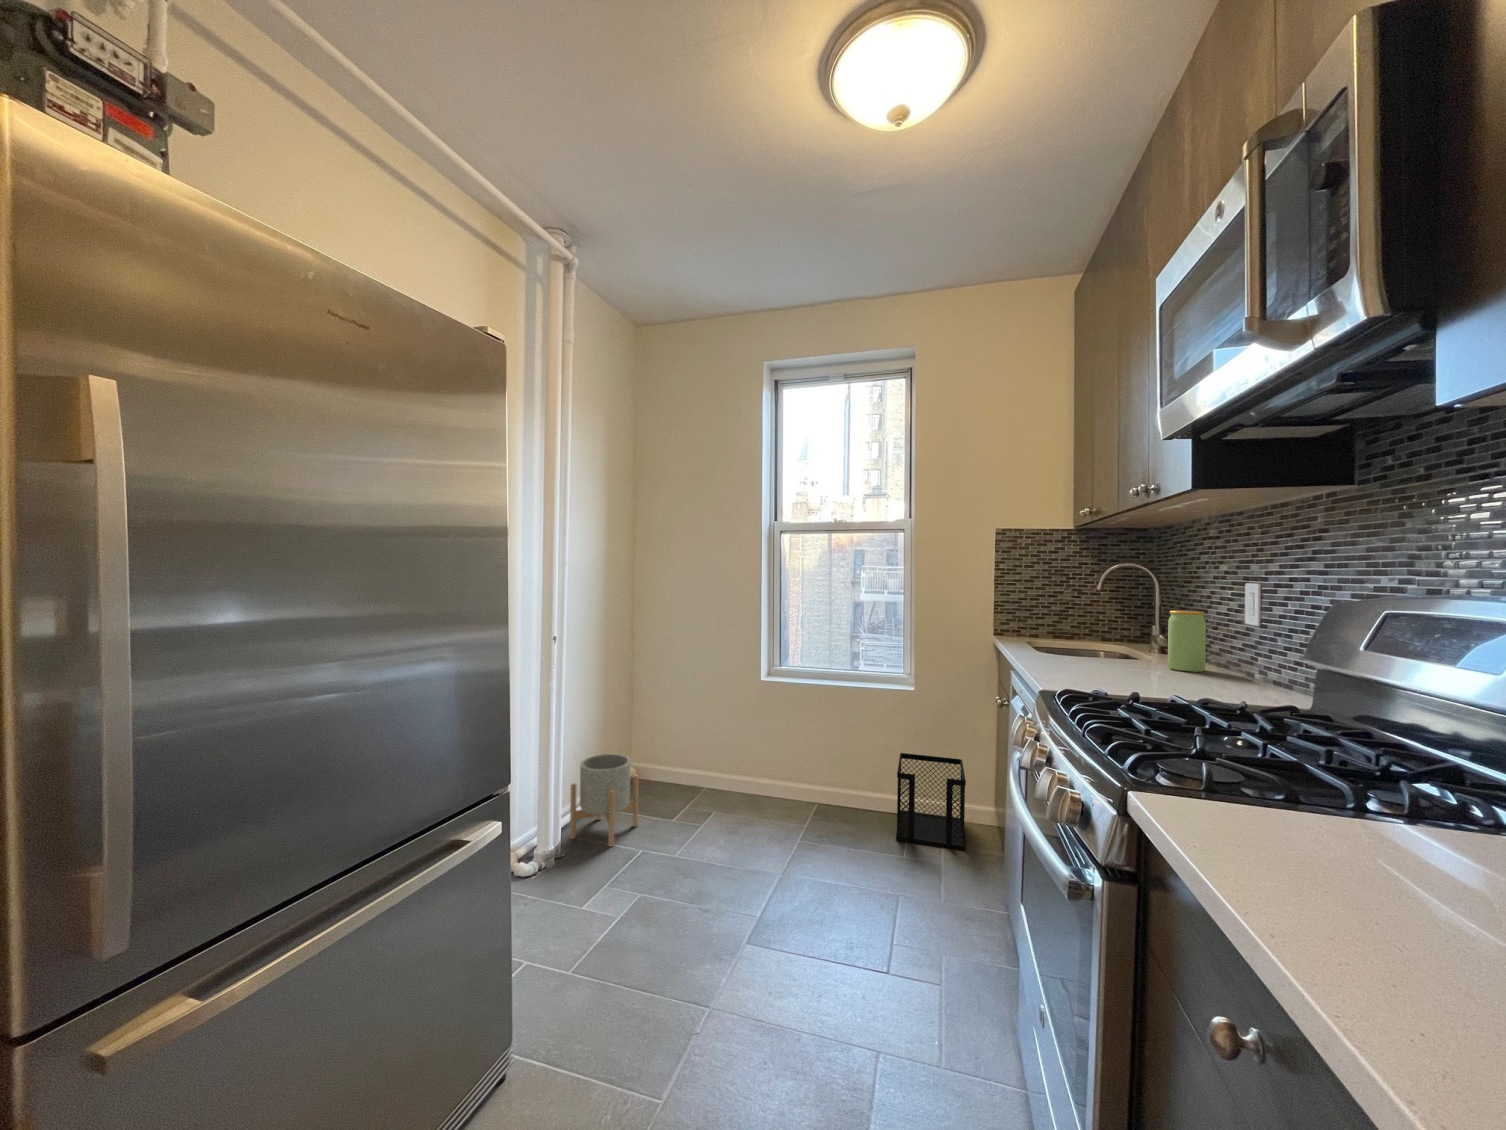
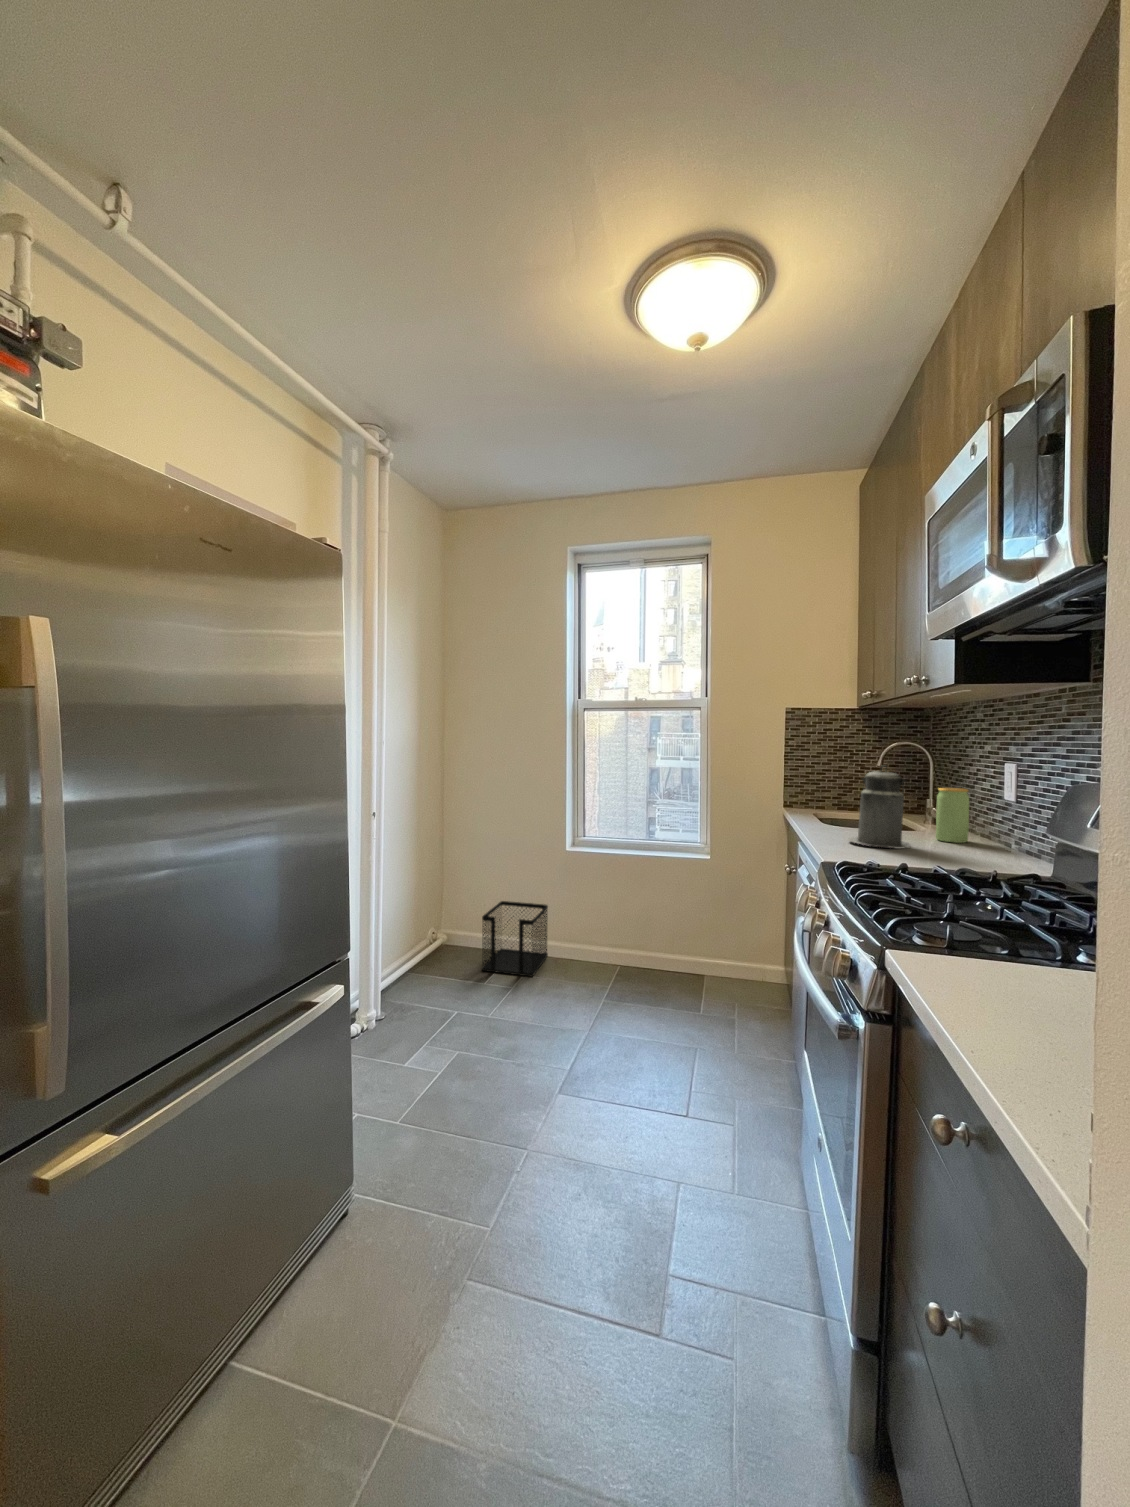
canister: none [1068,584,1141,677] -> present [848,765,911,849]
wastebasket: present [896,753,966,850] -> present [482,901,548,977]
planter: present [570,754,638,846] -> none [391,923,454,1008]

